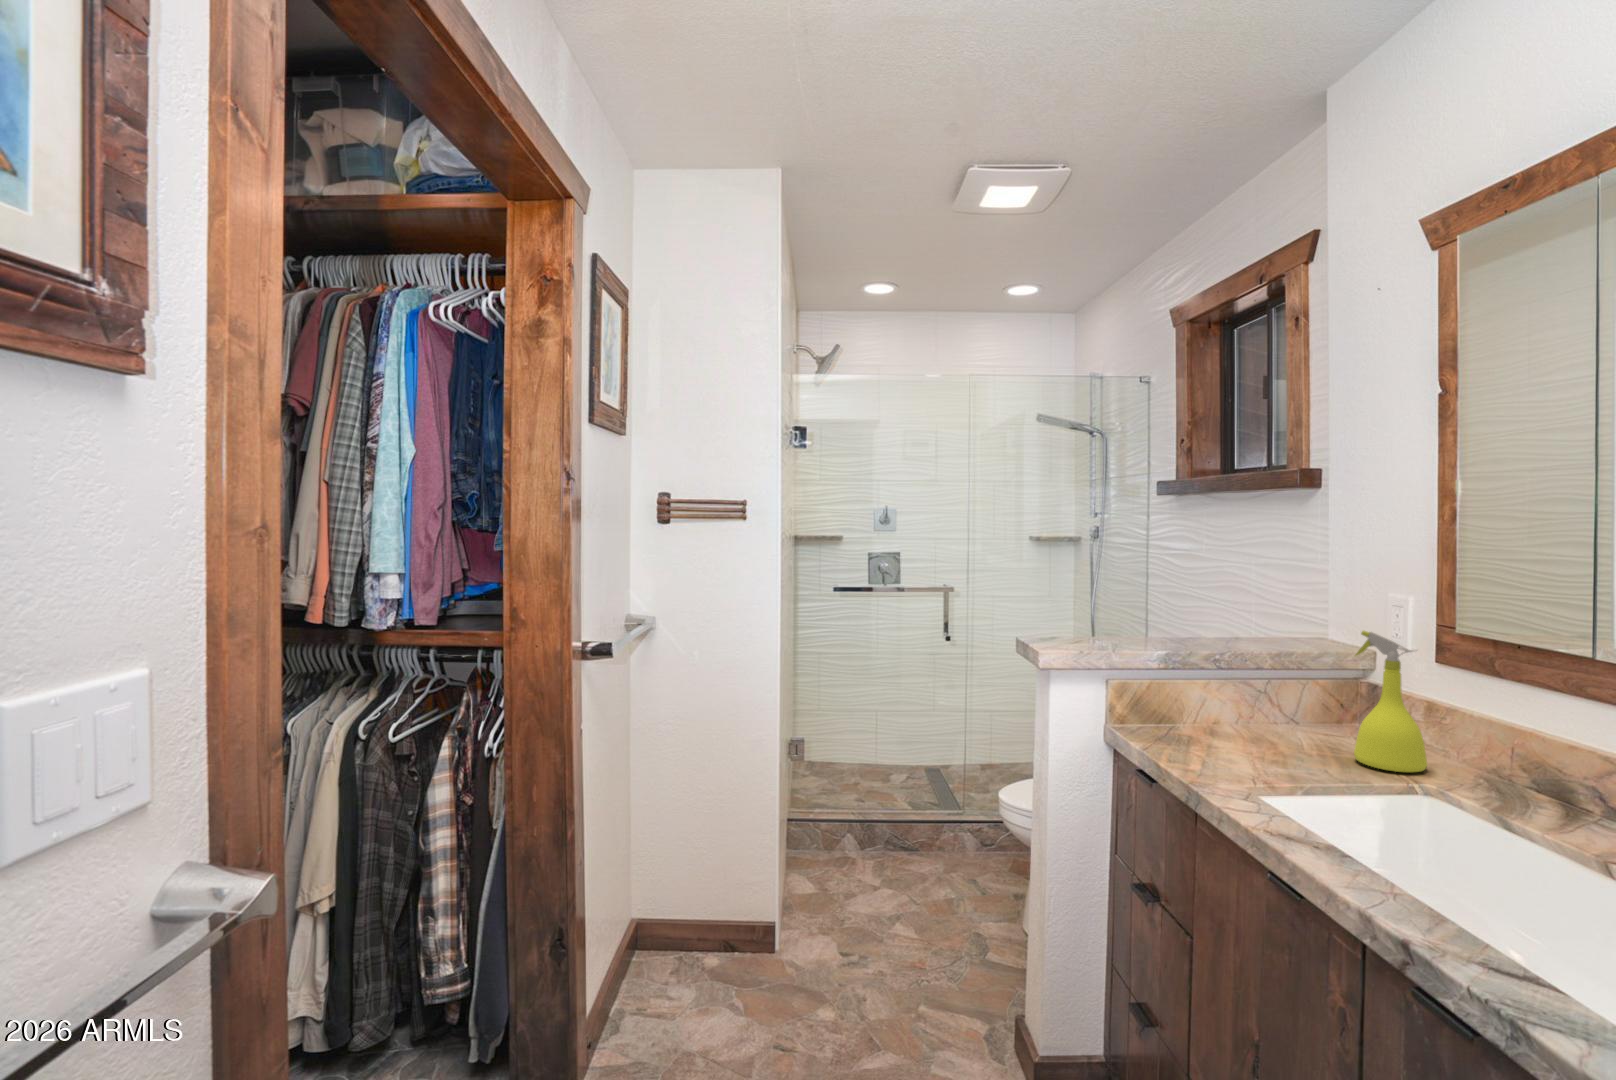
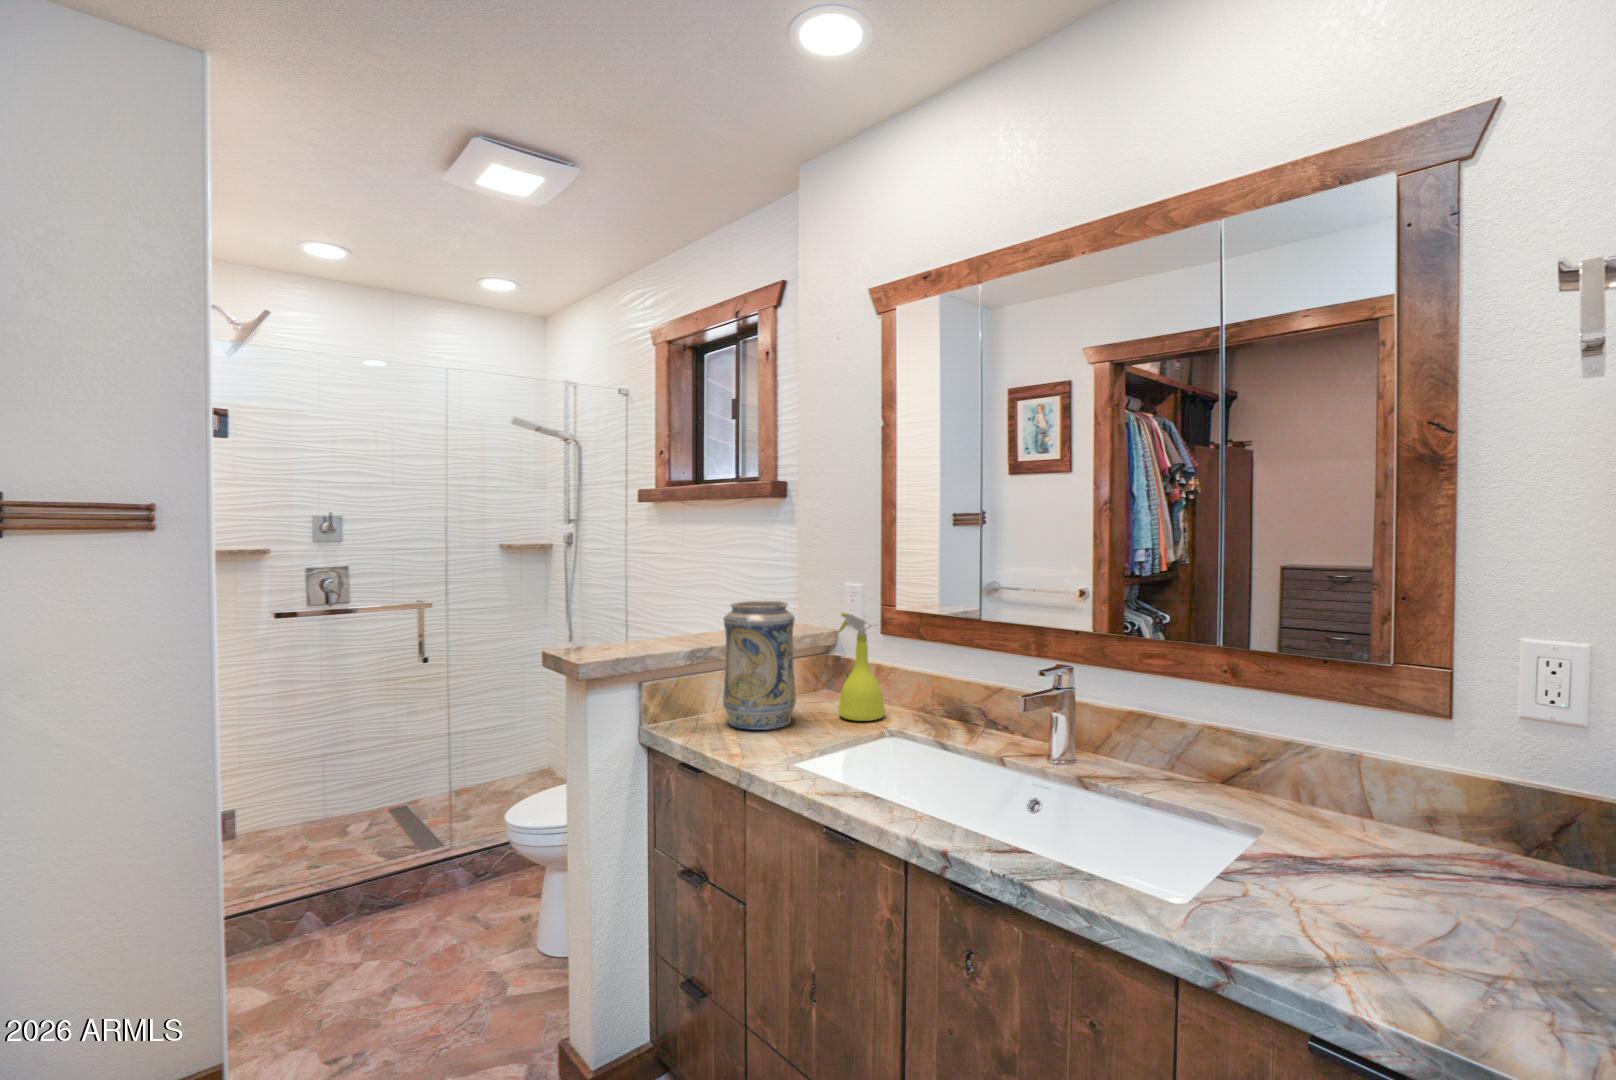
decorative vase: none [1195,607,1291,757] -> present [723,600,796,730]

